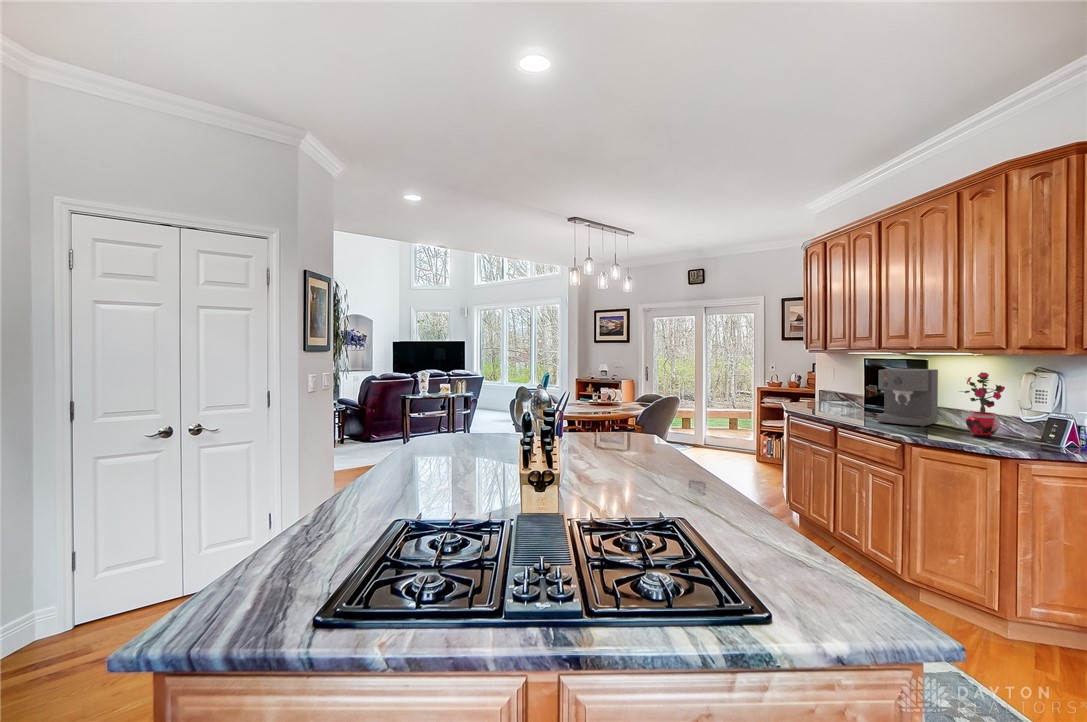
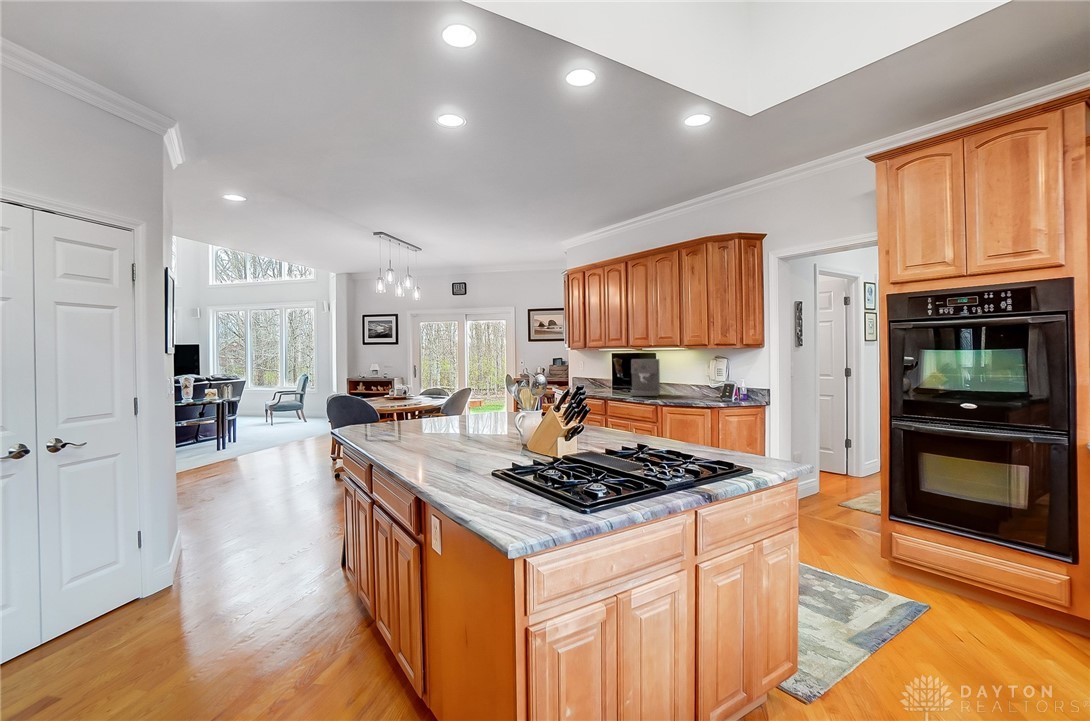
potted plant: present [961,372,1005,437] -> none [679,358,702,399]

